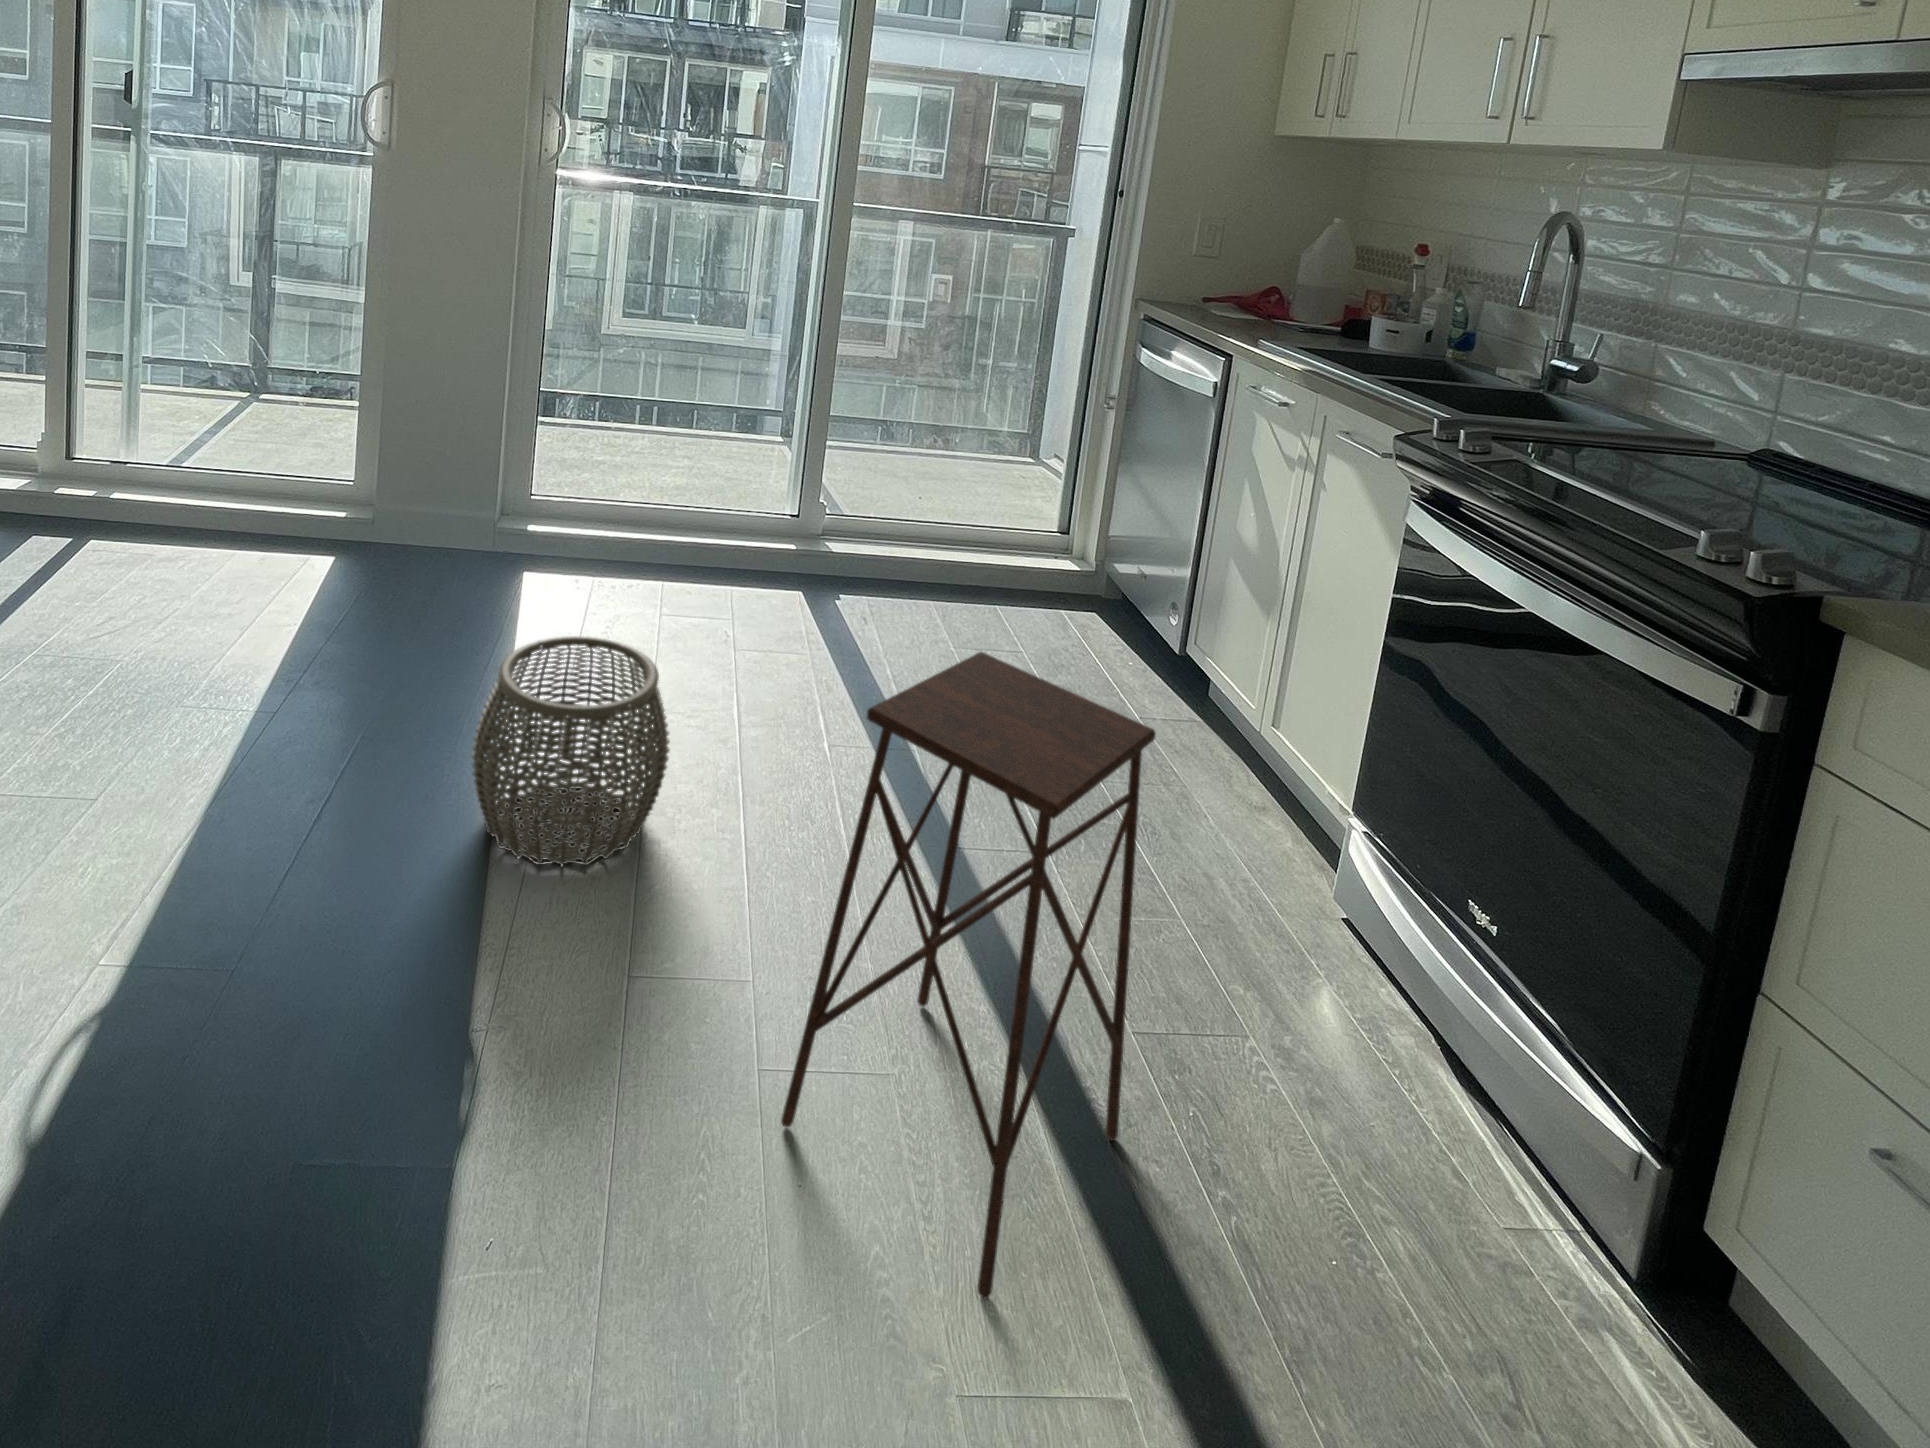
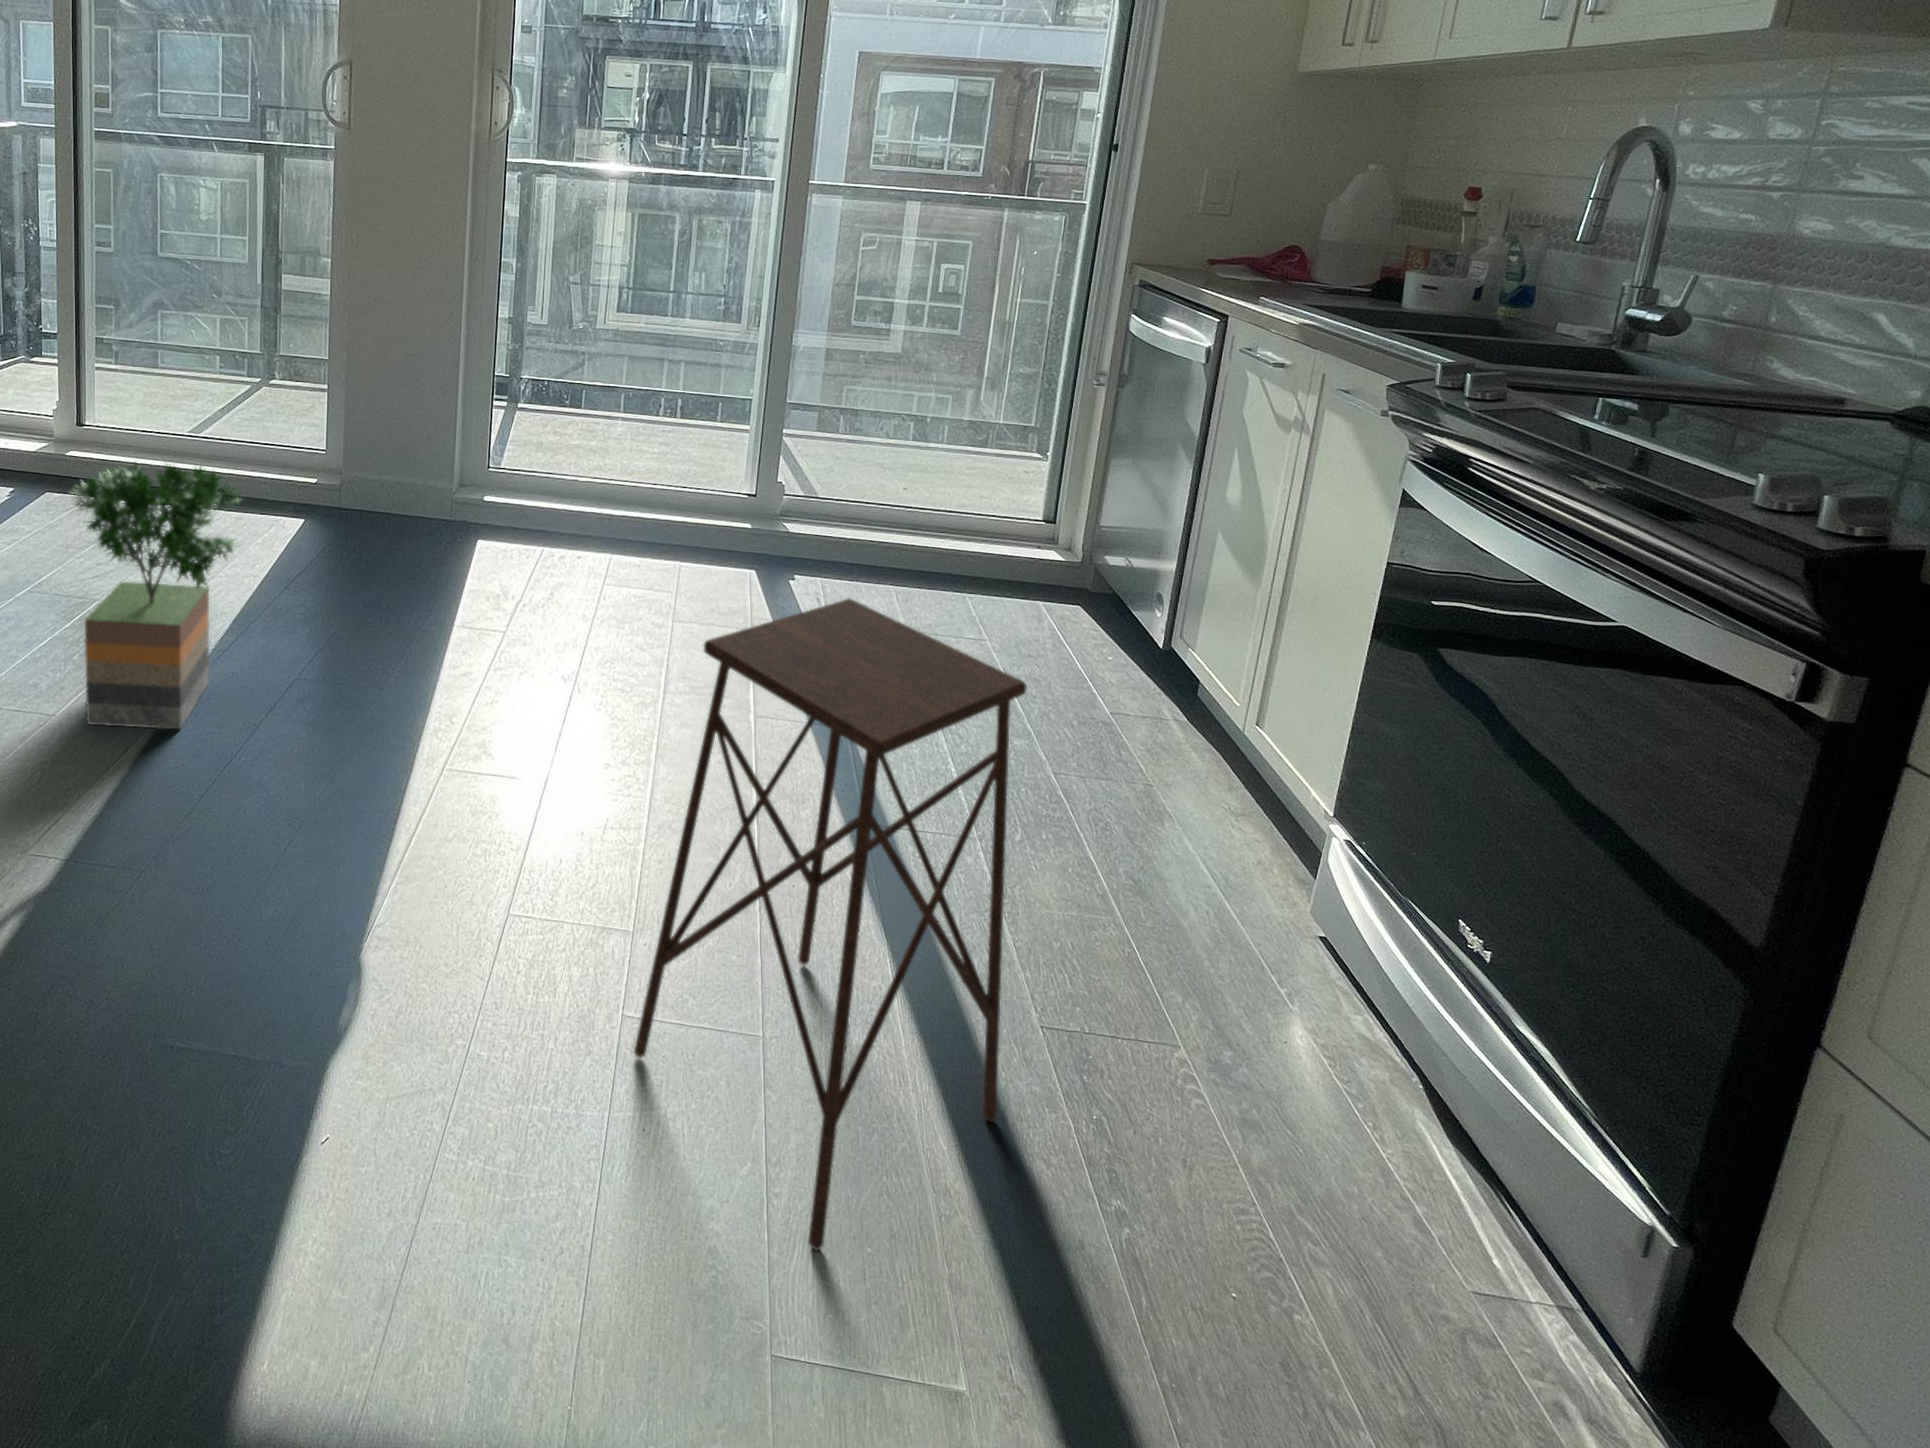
potted tree: none [95,515,303,819] -> present [72,463,240,729]
woven basket: present [472,636,670,867] -> none [388,586,574,801]

